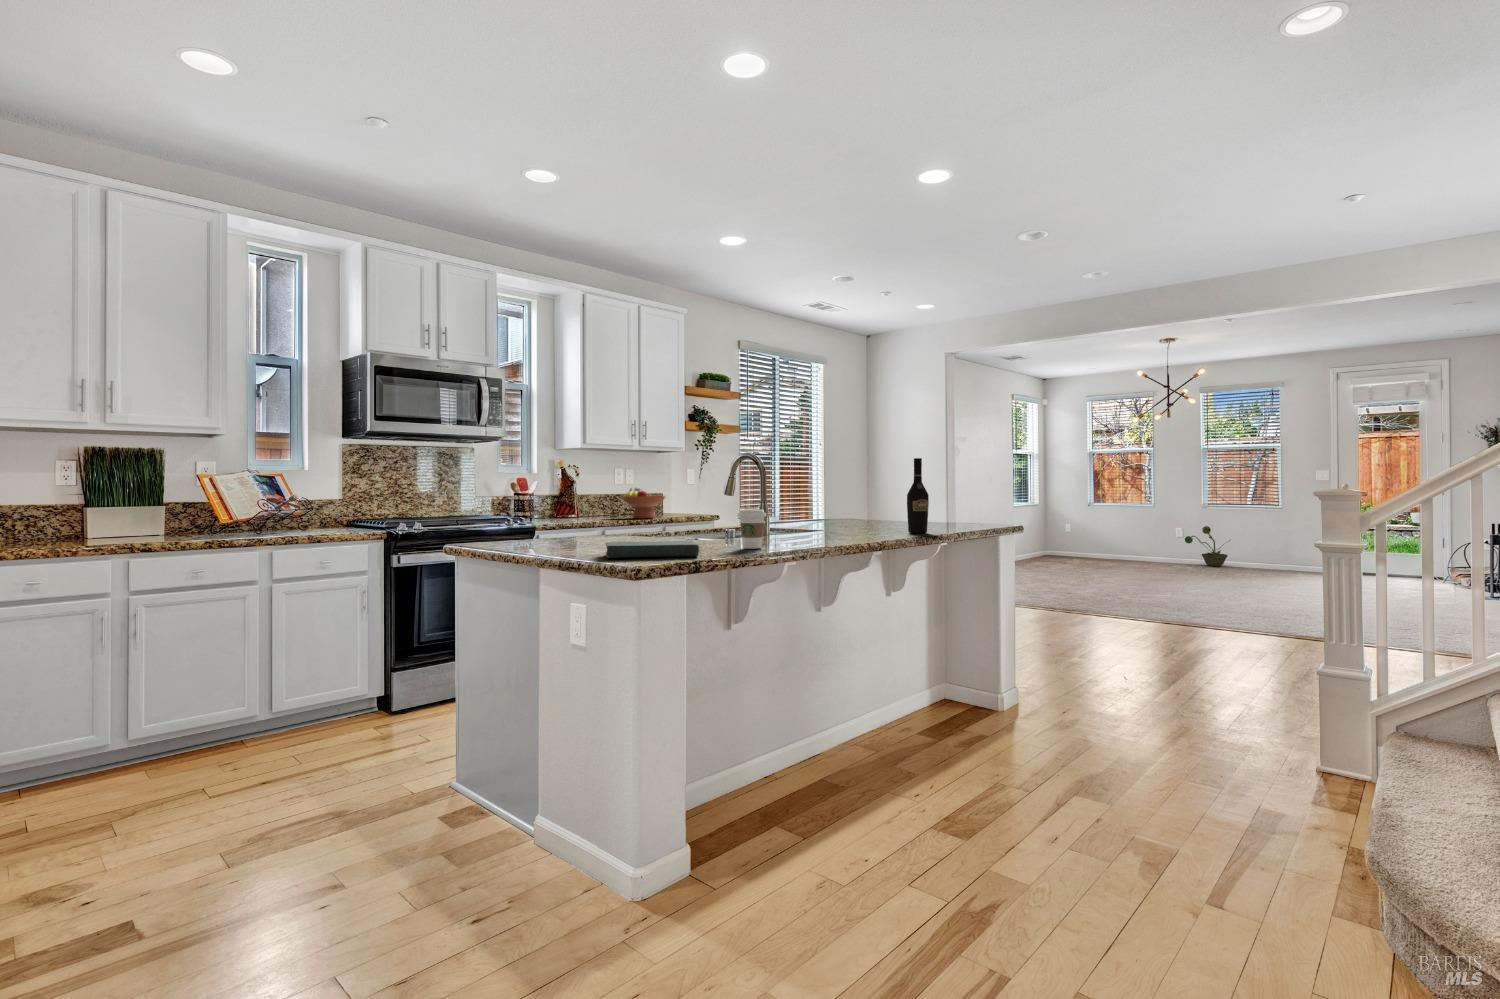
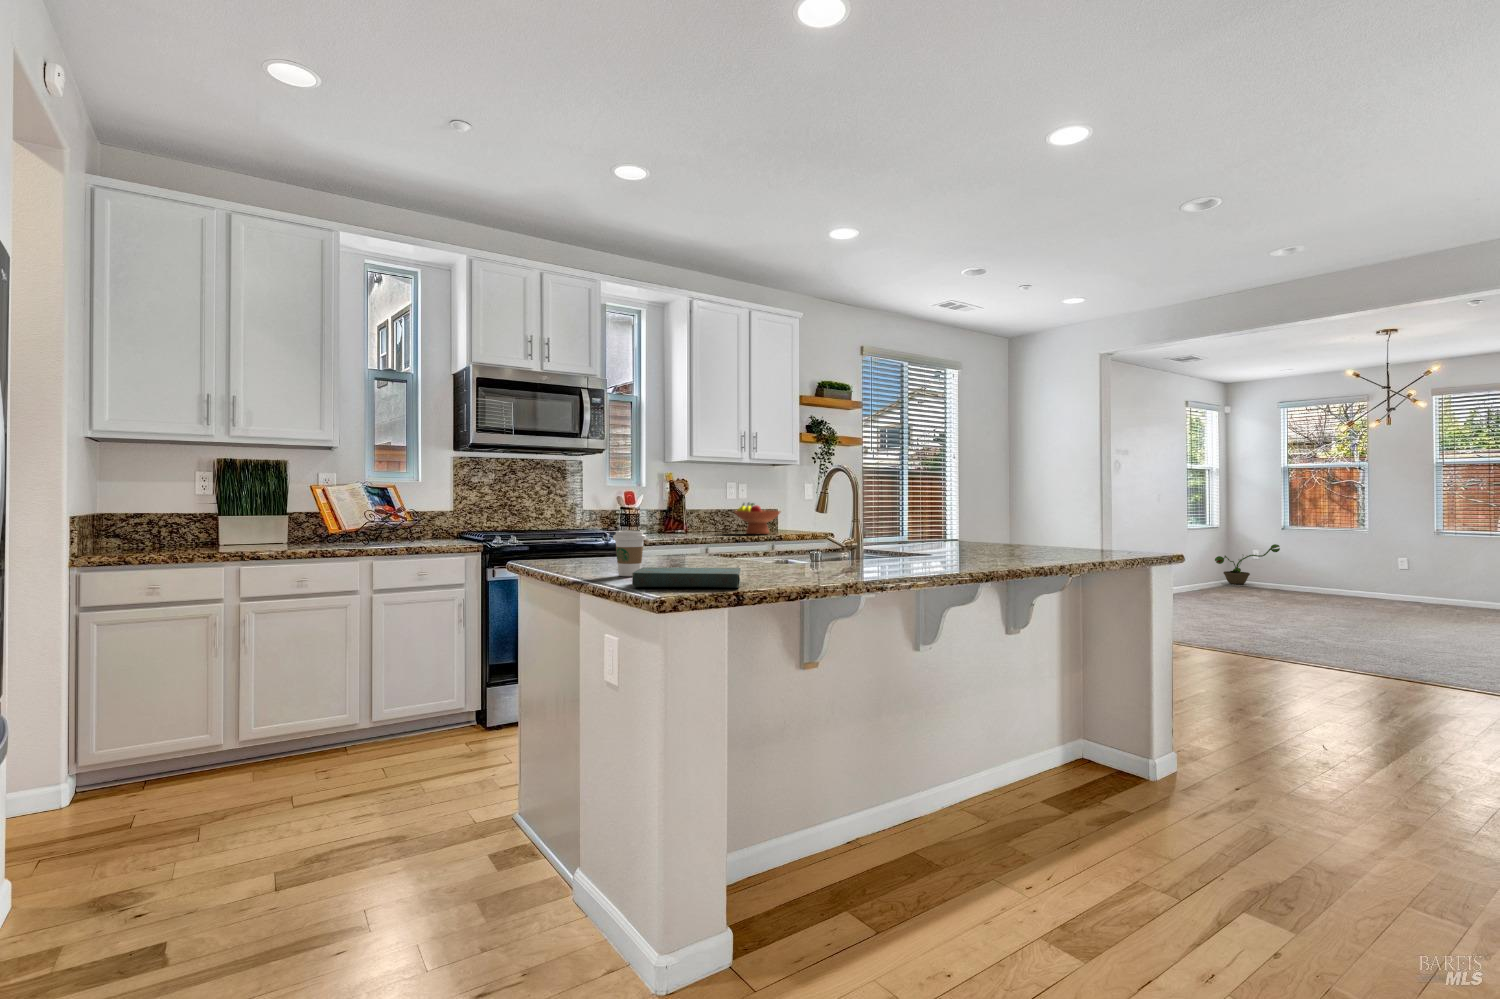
wine bottle: present [907,458,929,533] -> none [1027,472,1053,562]
coffee cup: present [738,509,766,549] -> present [613,530,646,576]
decorative plant: present [1185,526,1228,566] -> present [1215,544,1280,584]

